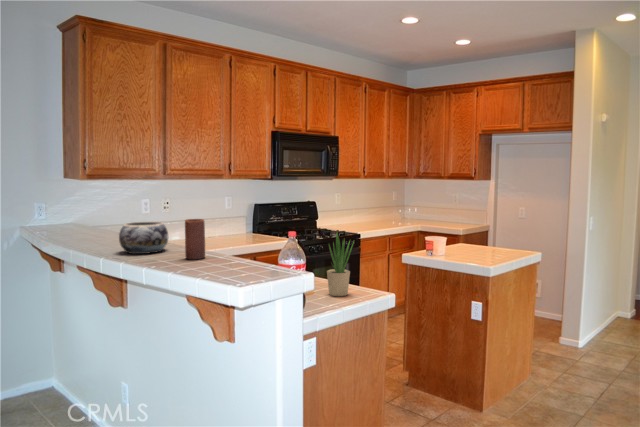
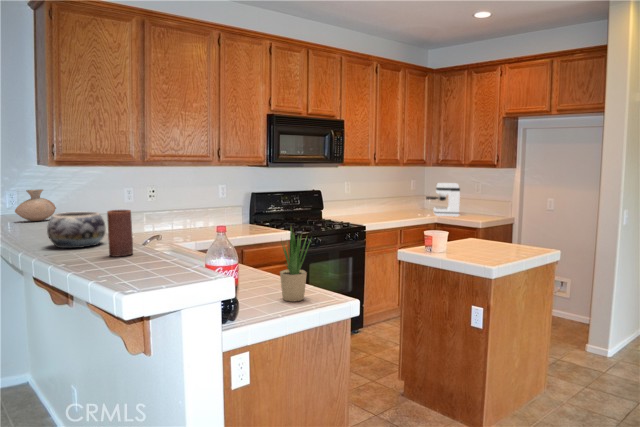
coffee maker: none [410,194,442,225] -> present [426,183,460,217]
vase: none [53,202,90,232] -> present [15,189,56,221]

